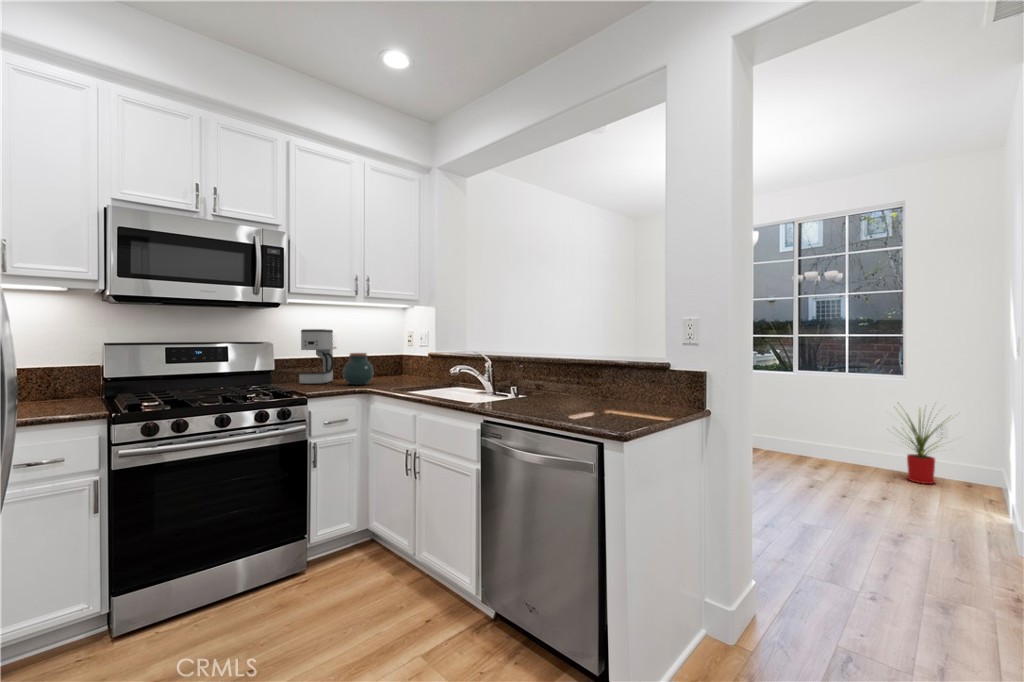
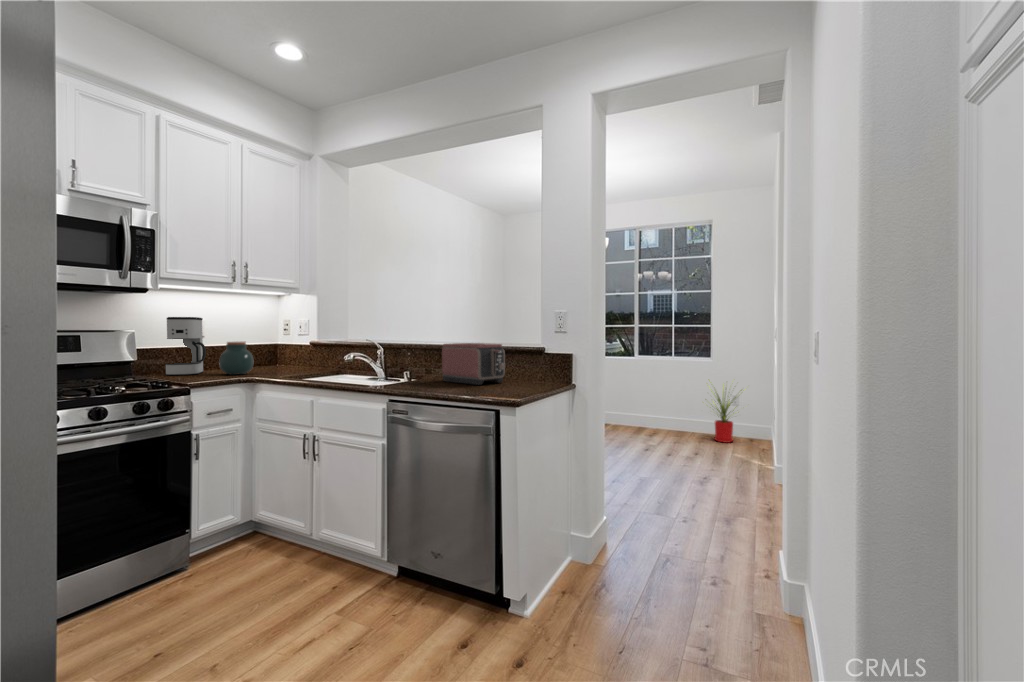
toaster: none [550,357,621,407] -> present [442,343,505,385]

